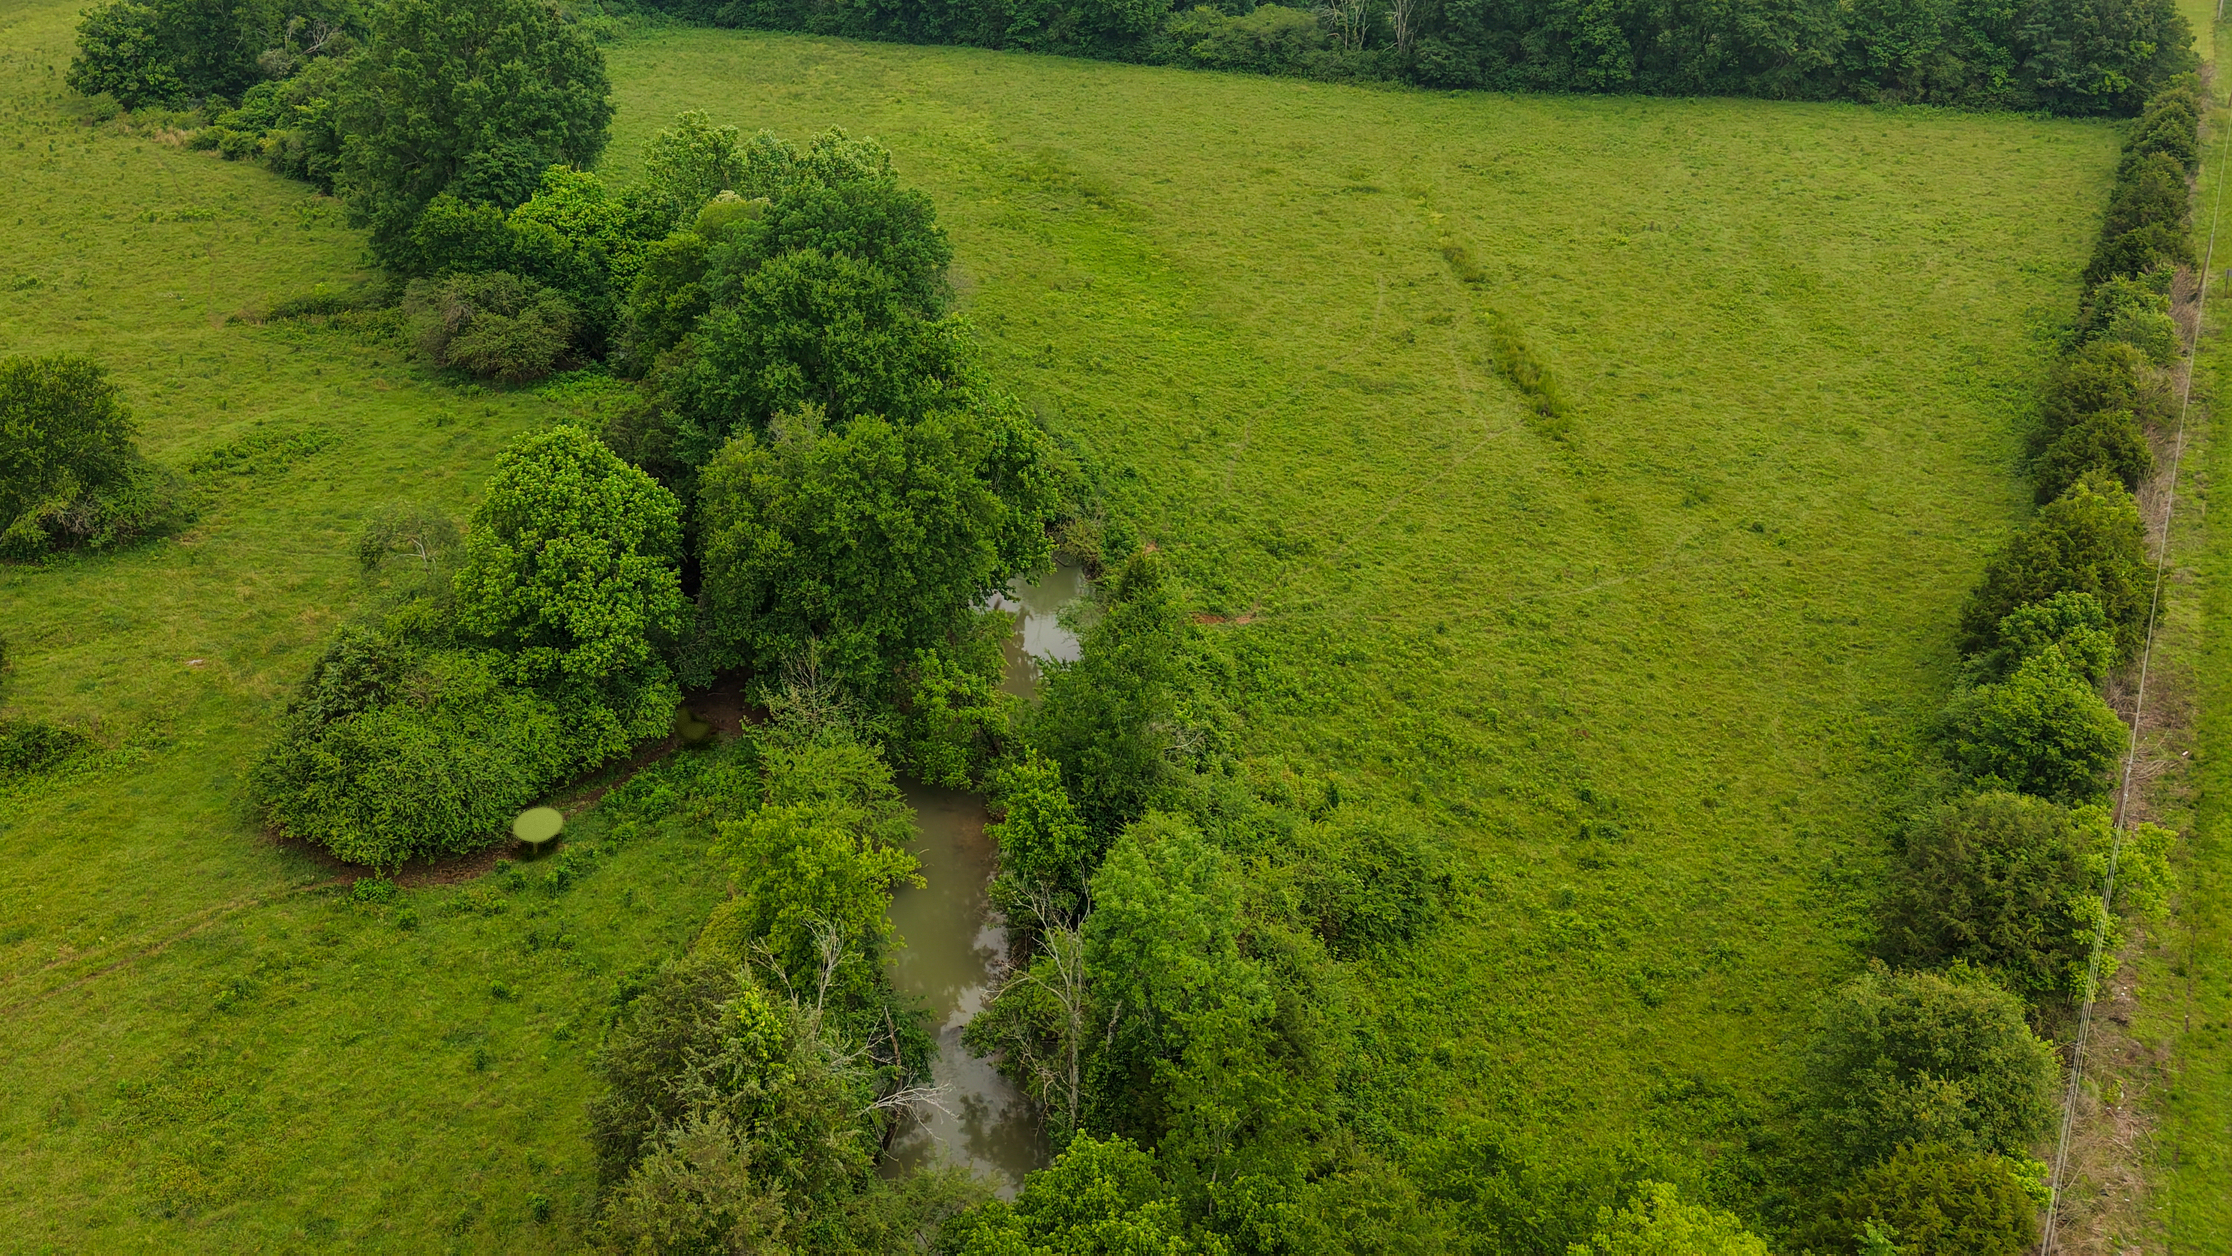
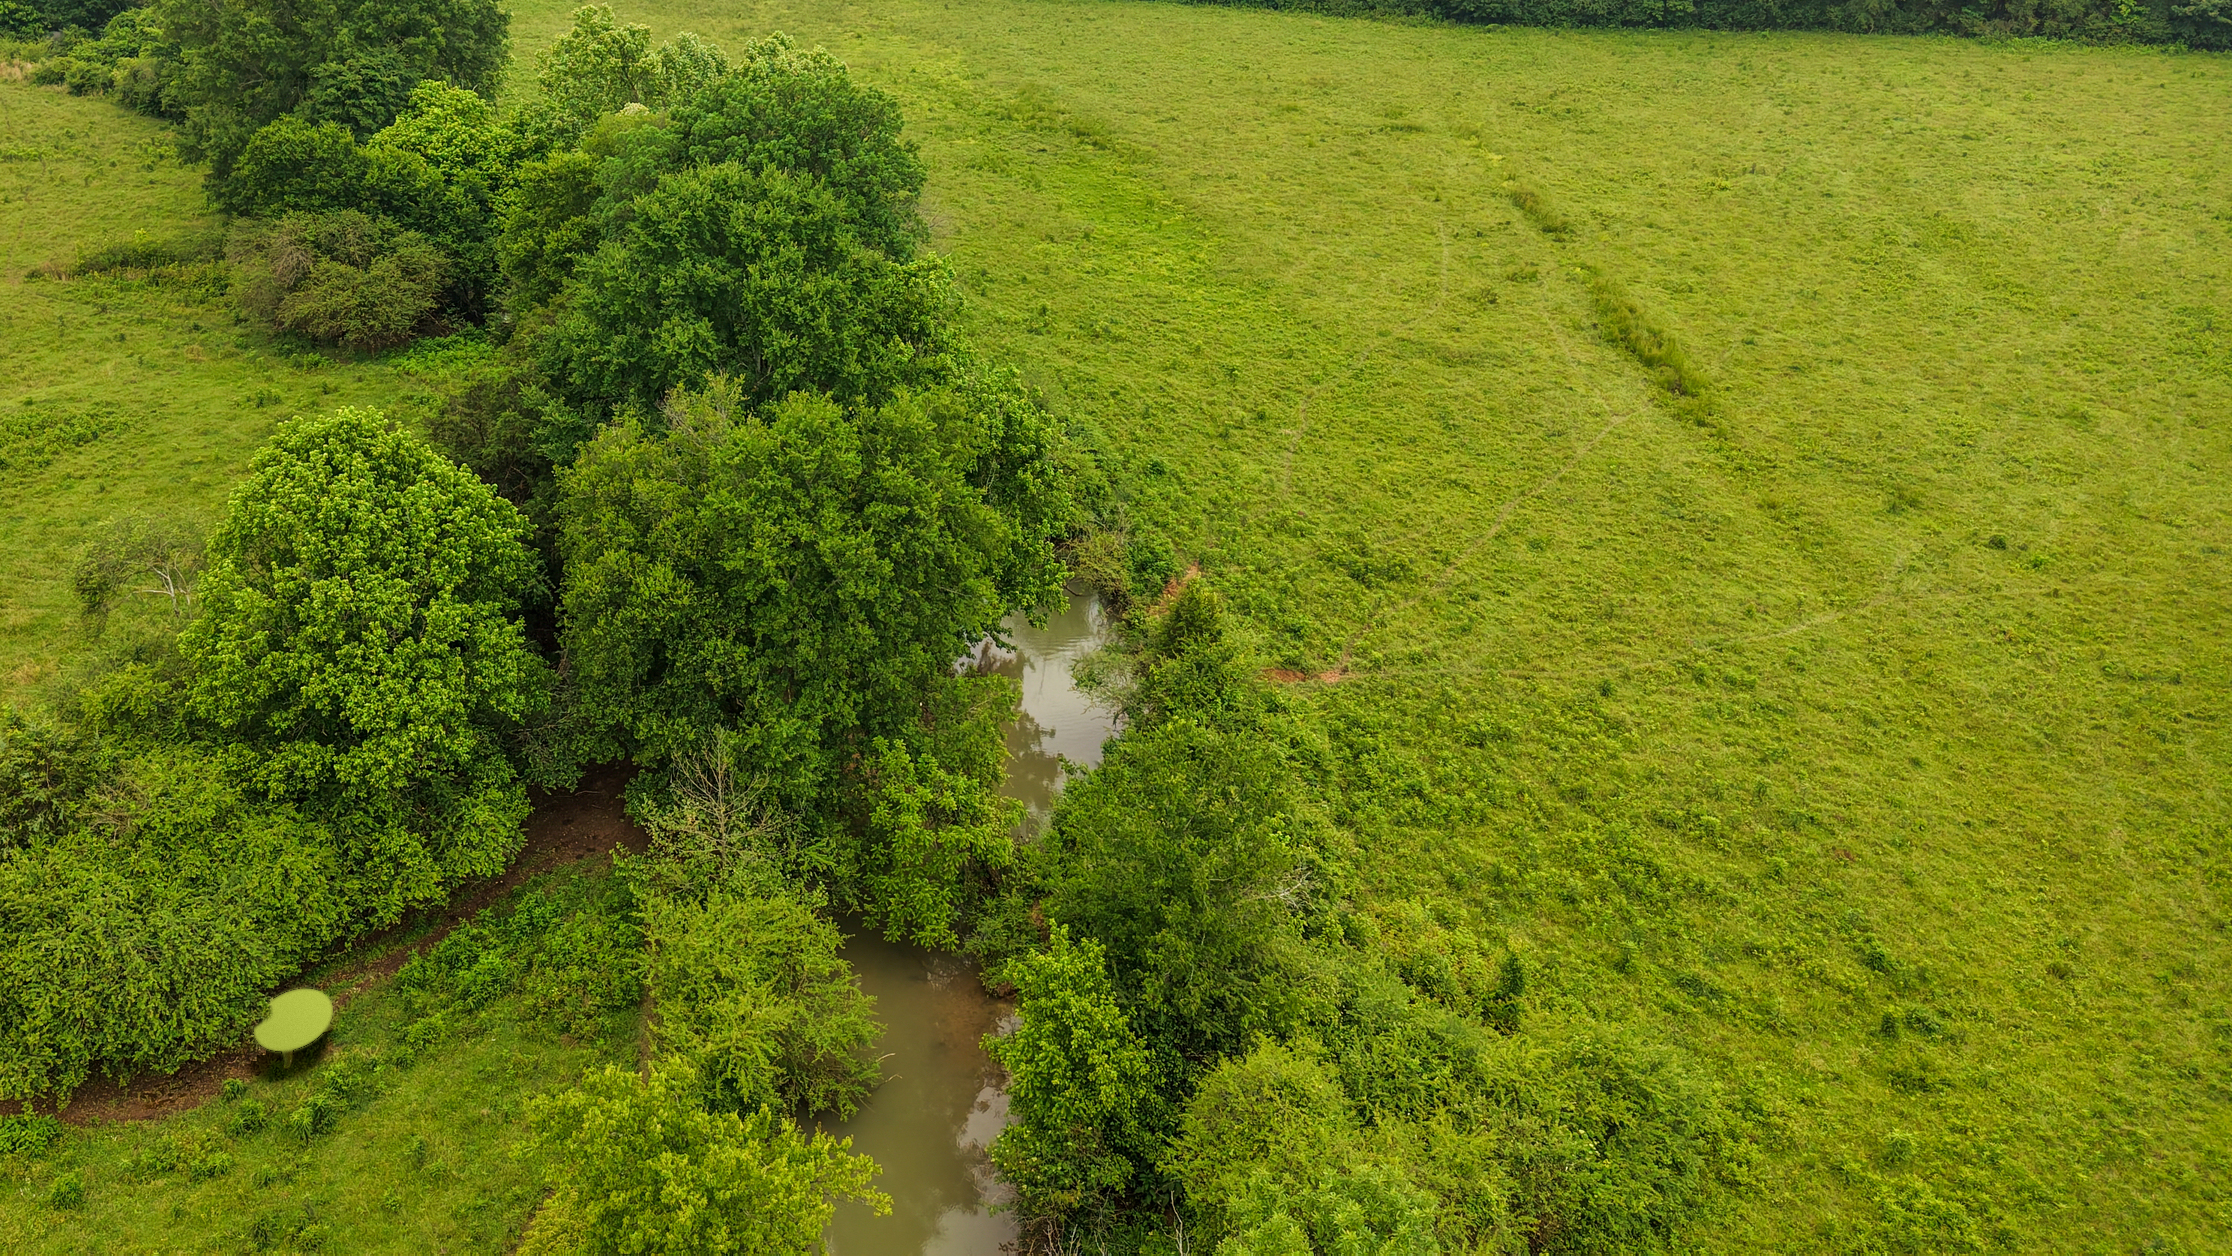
lounge chair: present [672,707,711,749] -> none [515,817,576,893]

